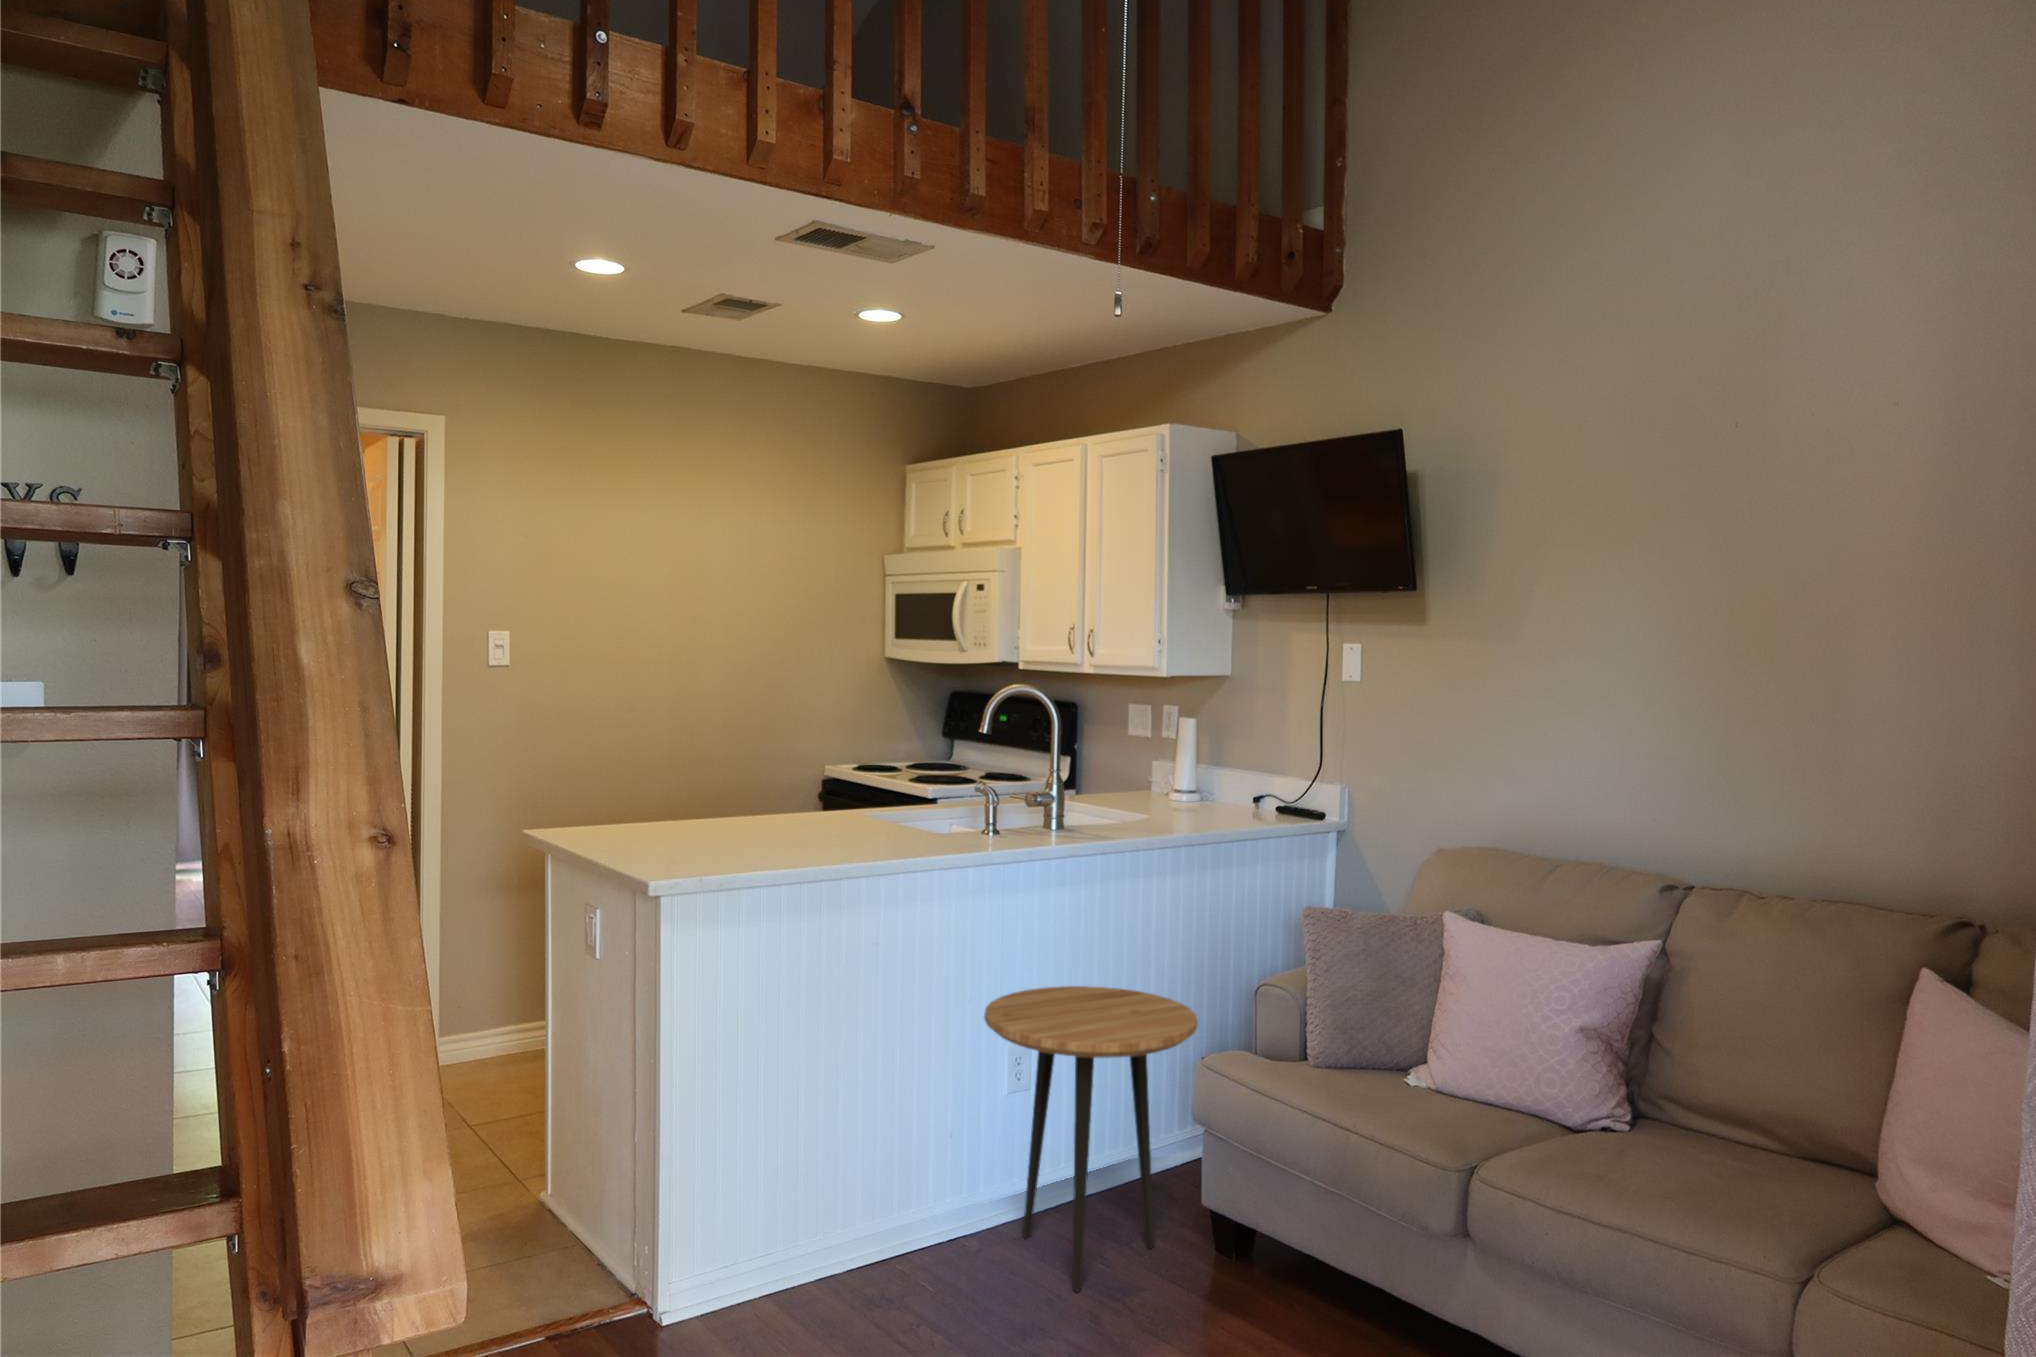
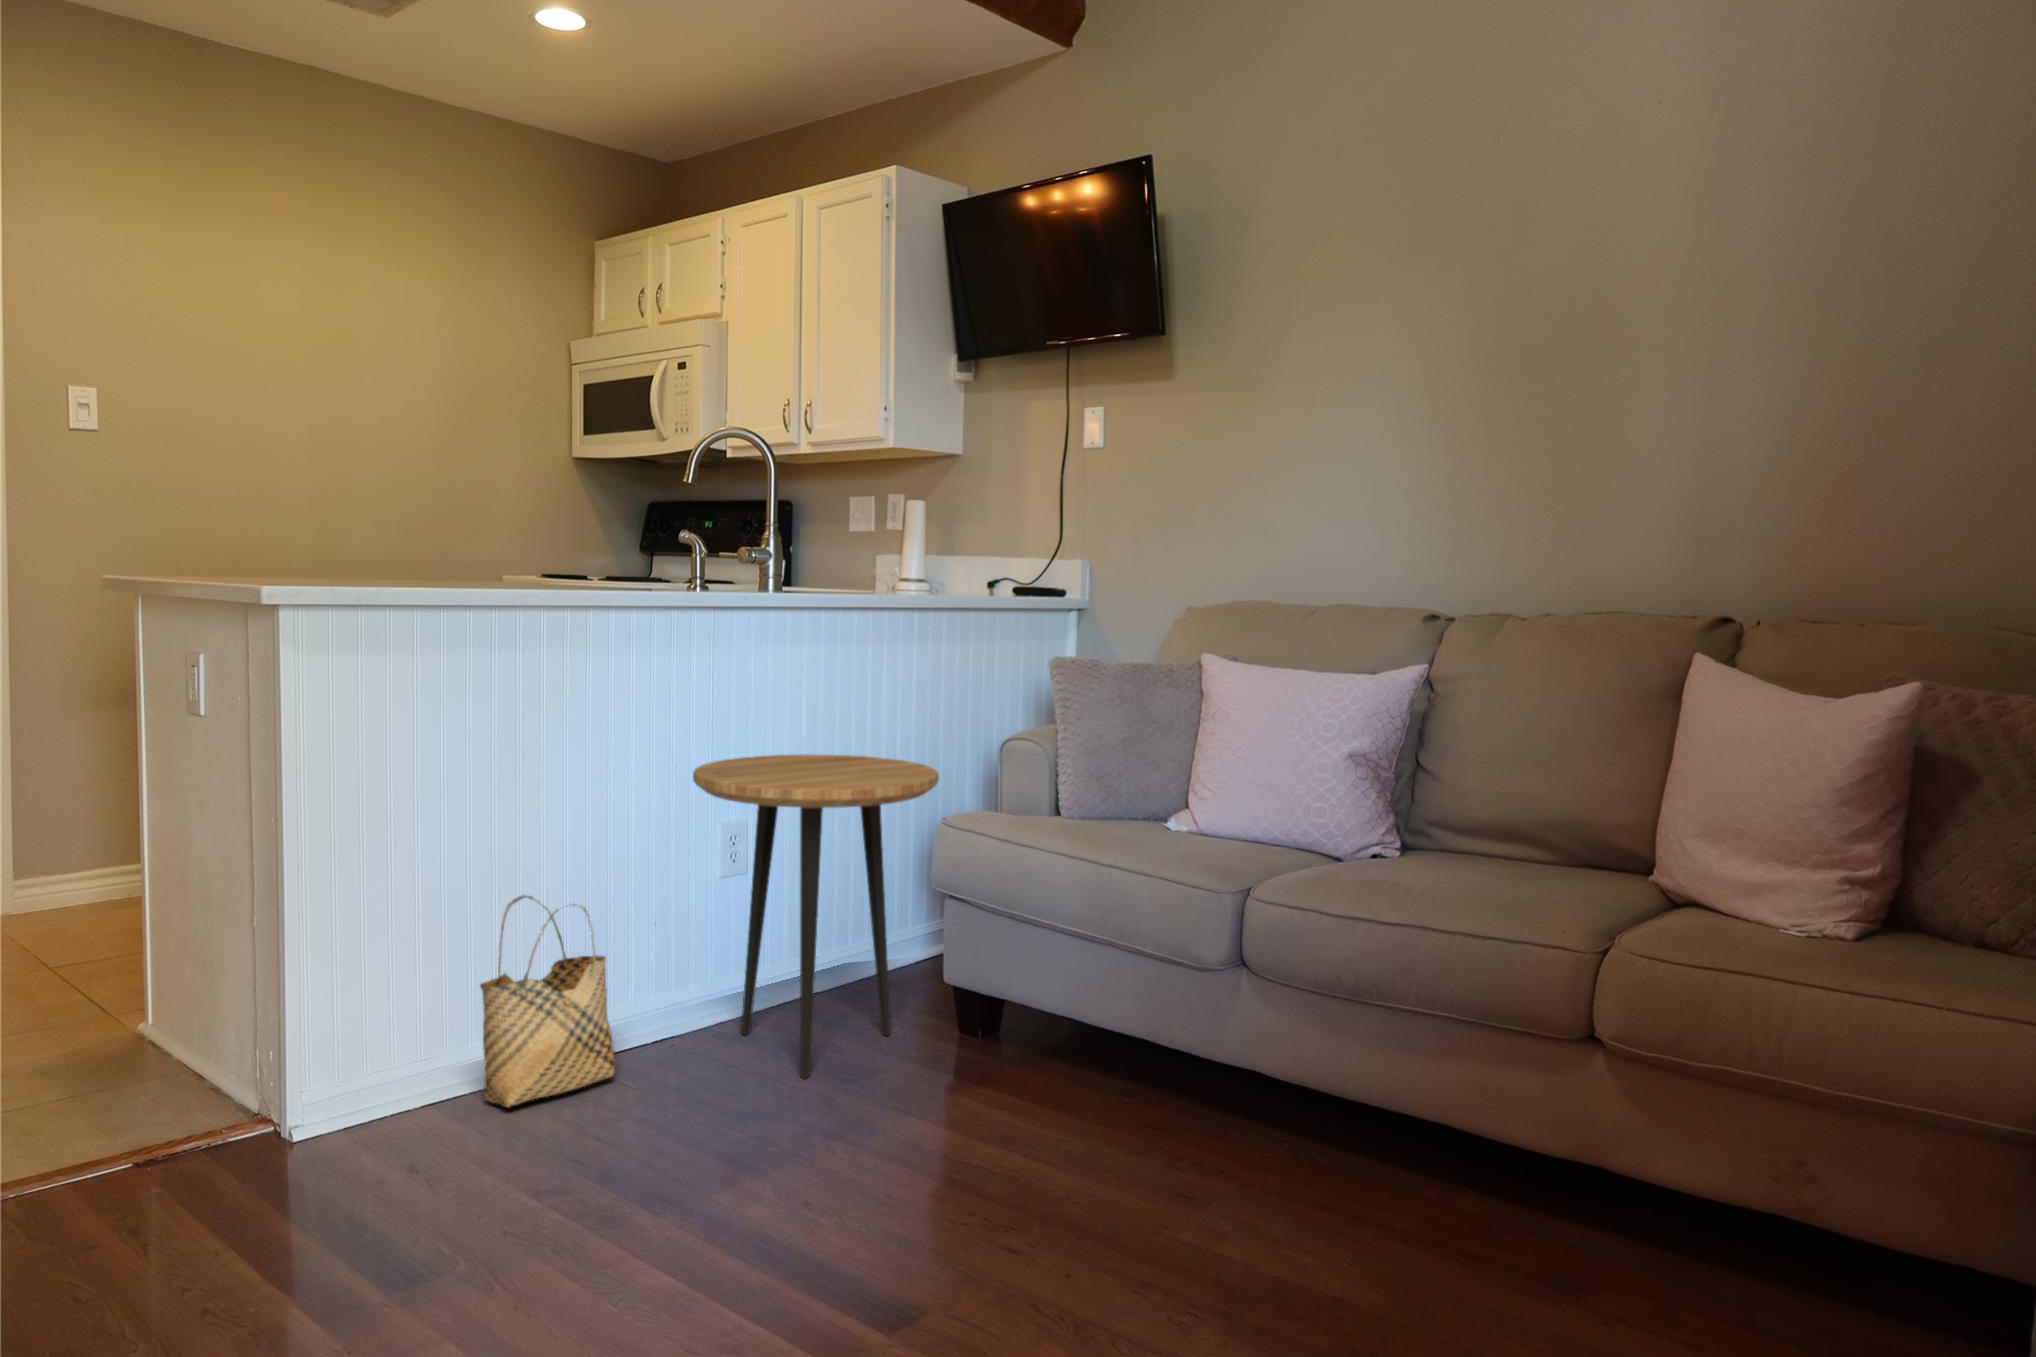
woven basket: none [808,1118,916,1306] -> present [480,895,615,1107]

